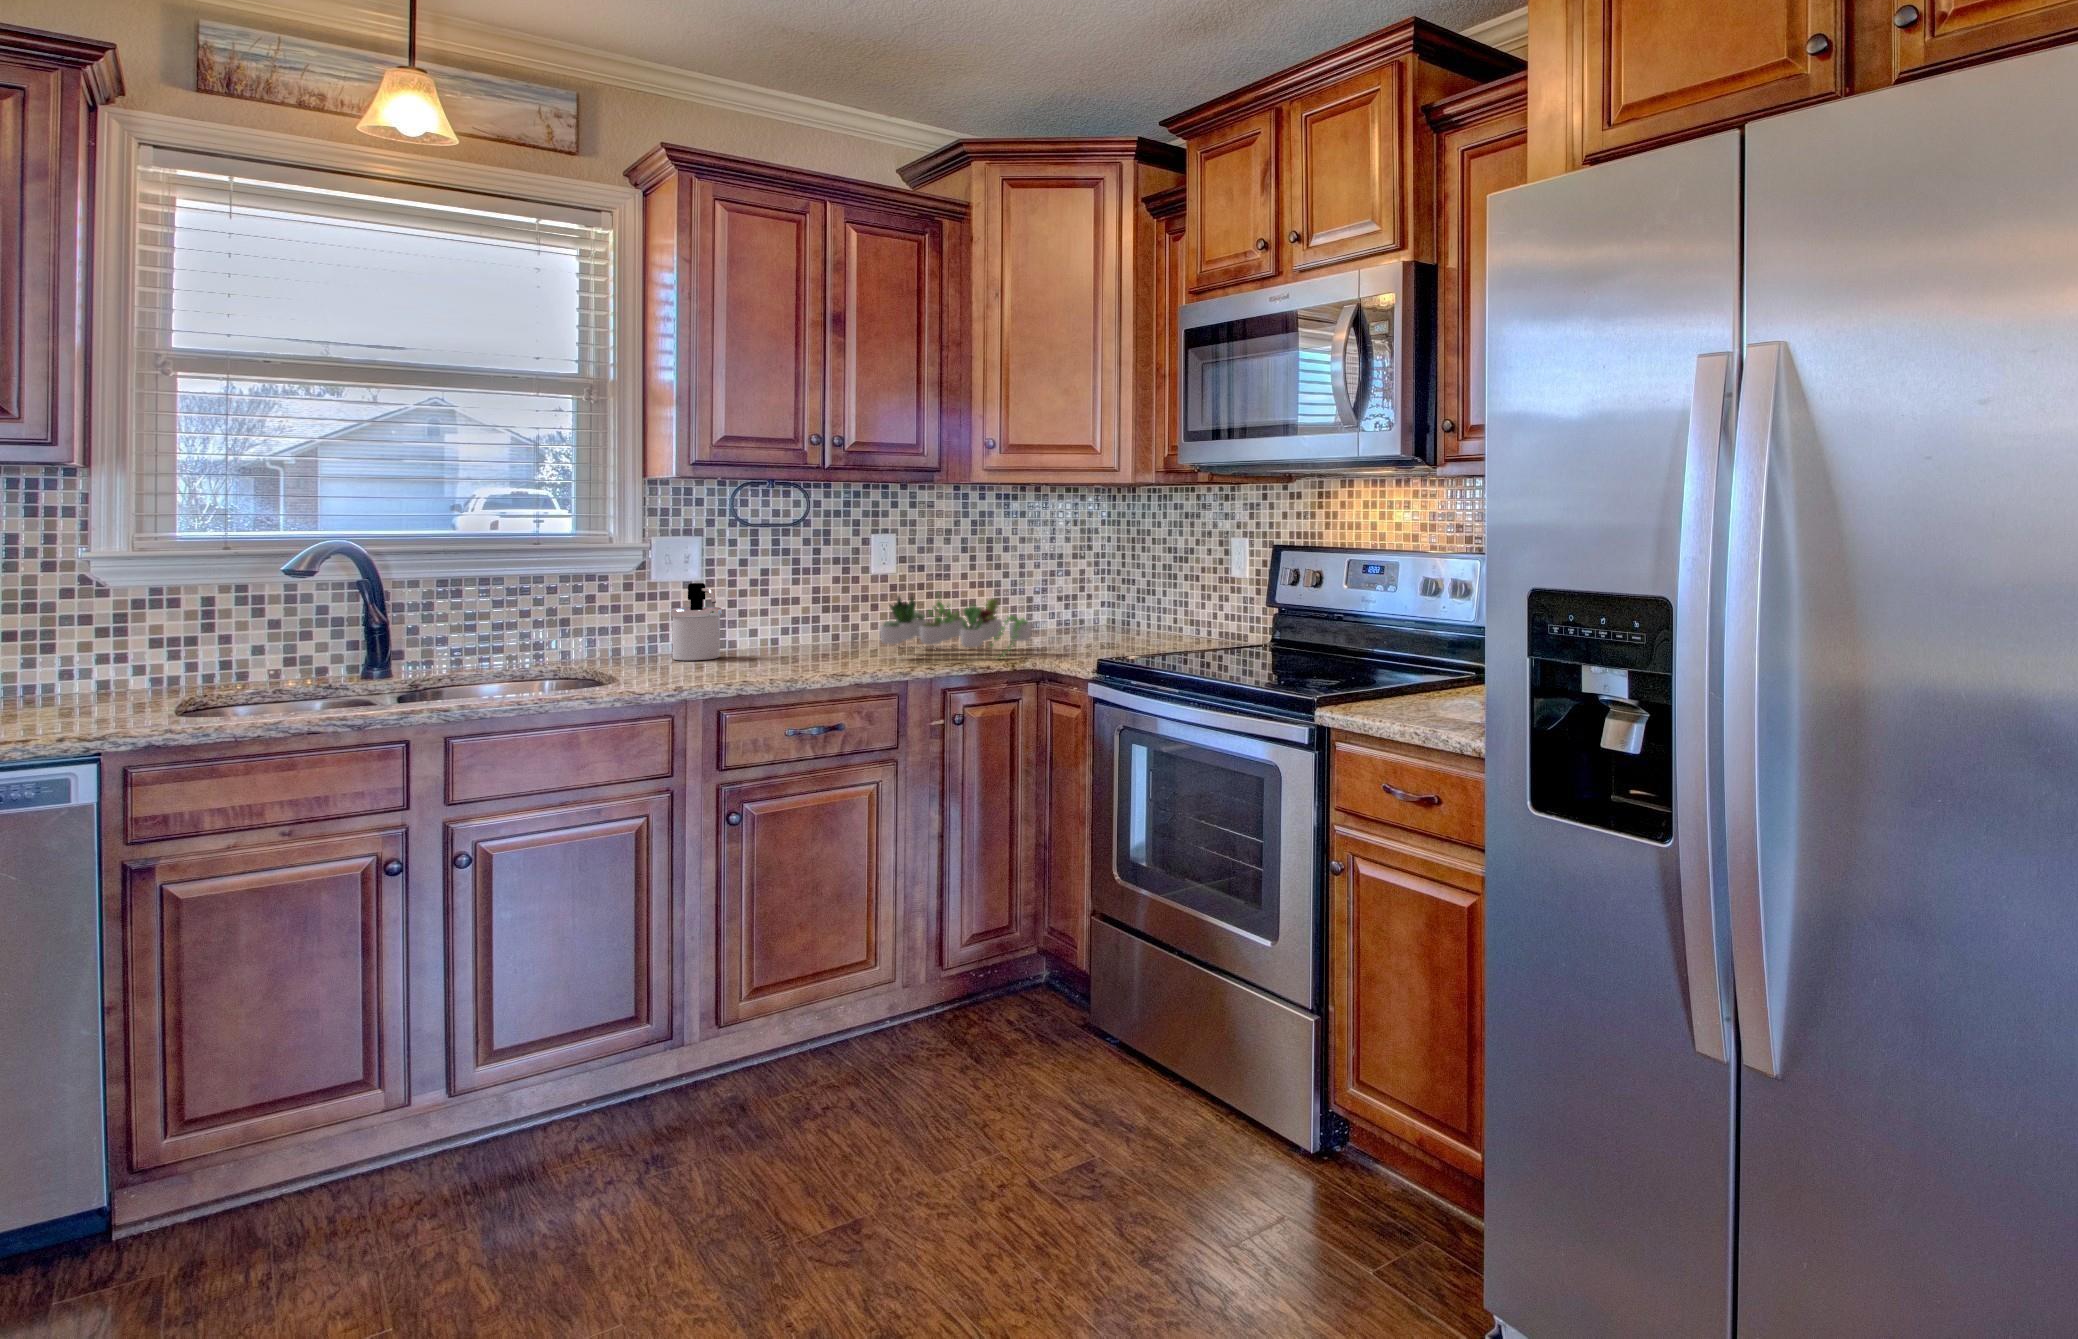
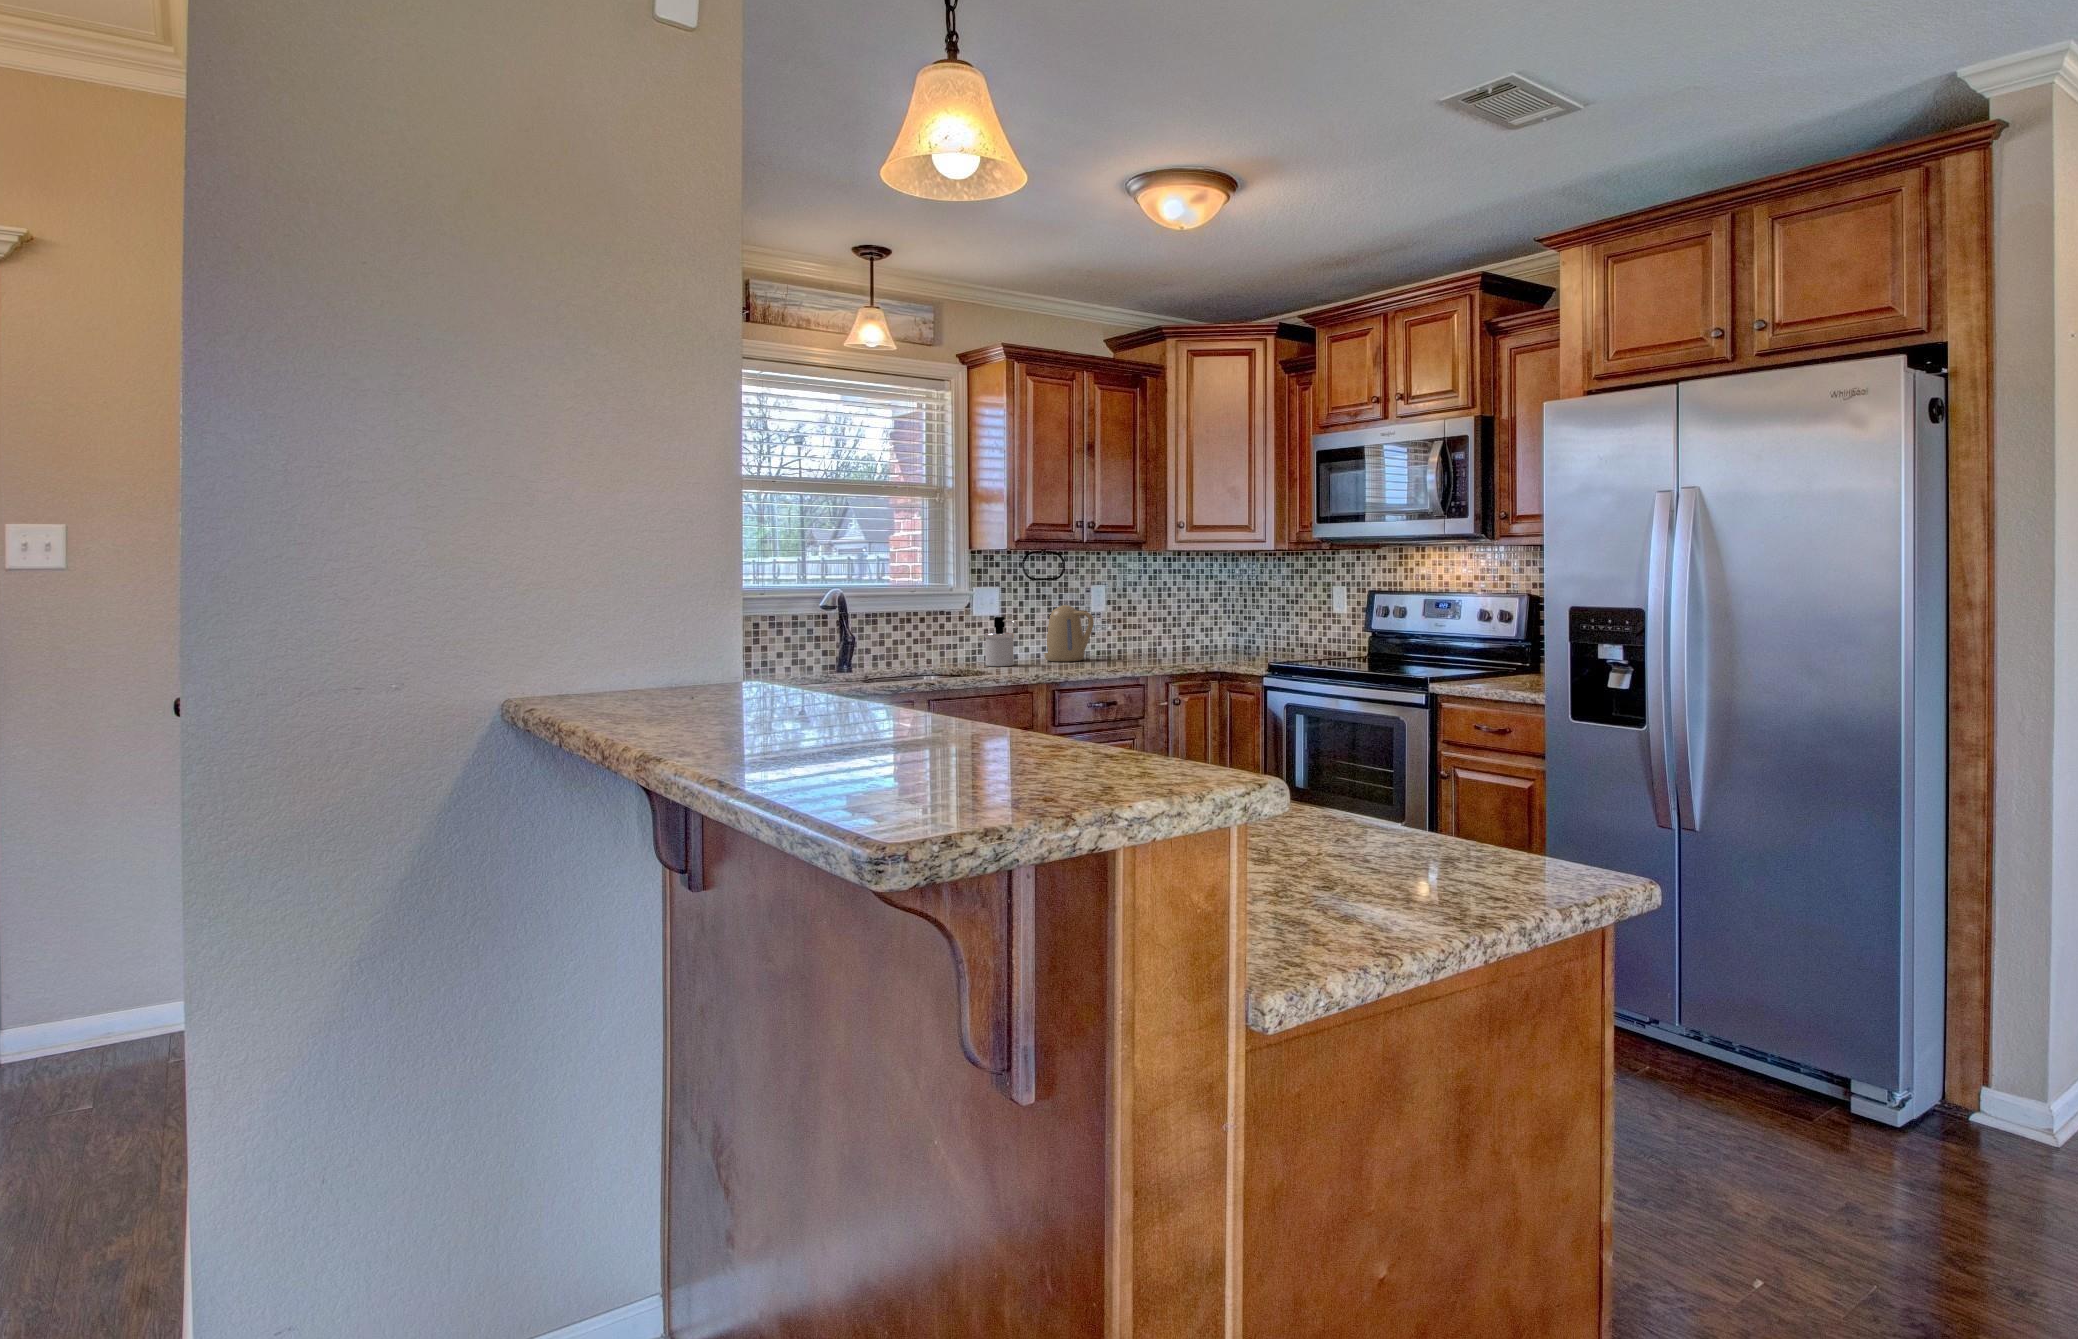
kettle: none [786,564,862,650] -> present [1044,605,1094,662]
succulent plant: present [879,596,1032,658] -> none [1116,620,1211,665]

